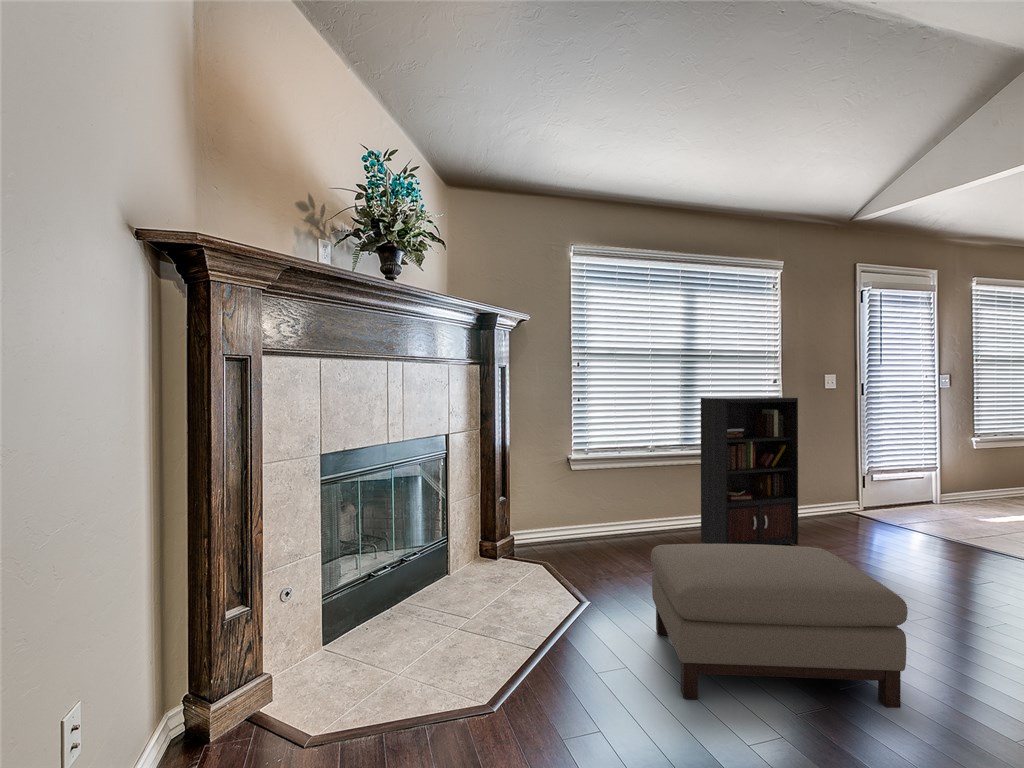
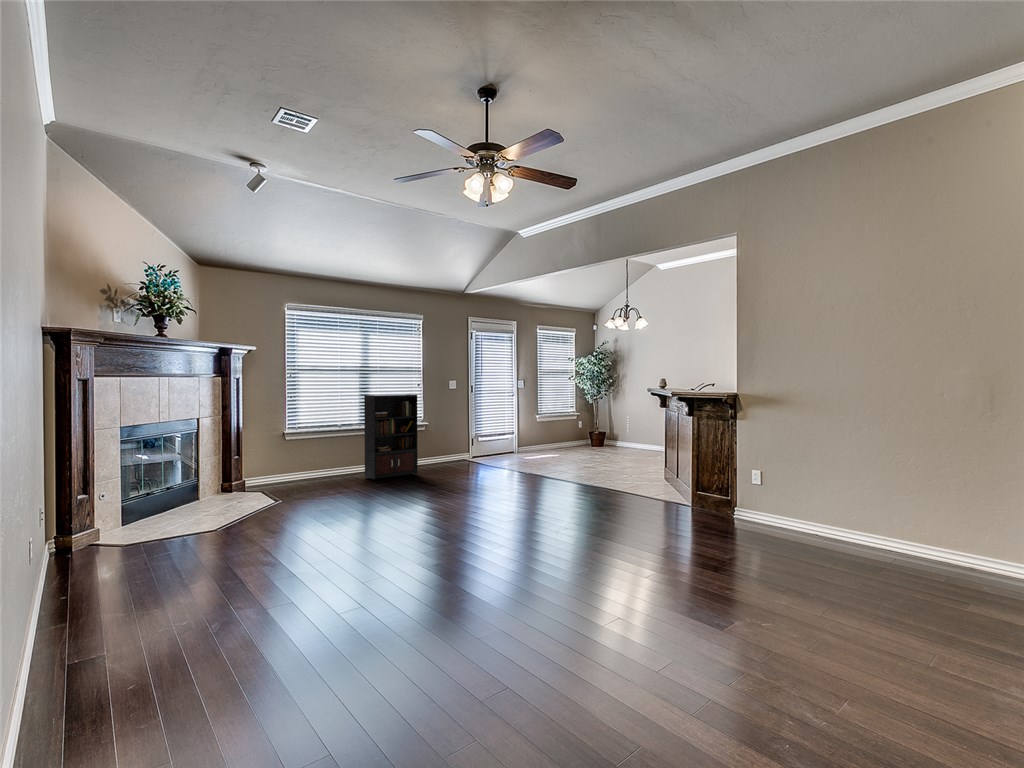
ottoman: present [651,544,908,708] -> none [308,462,401,521]

